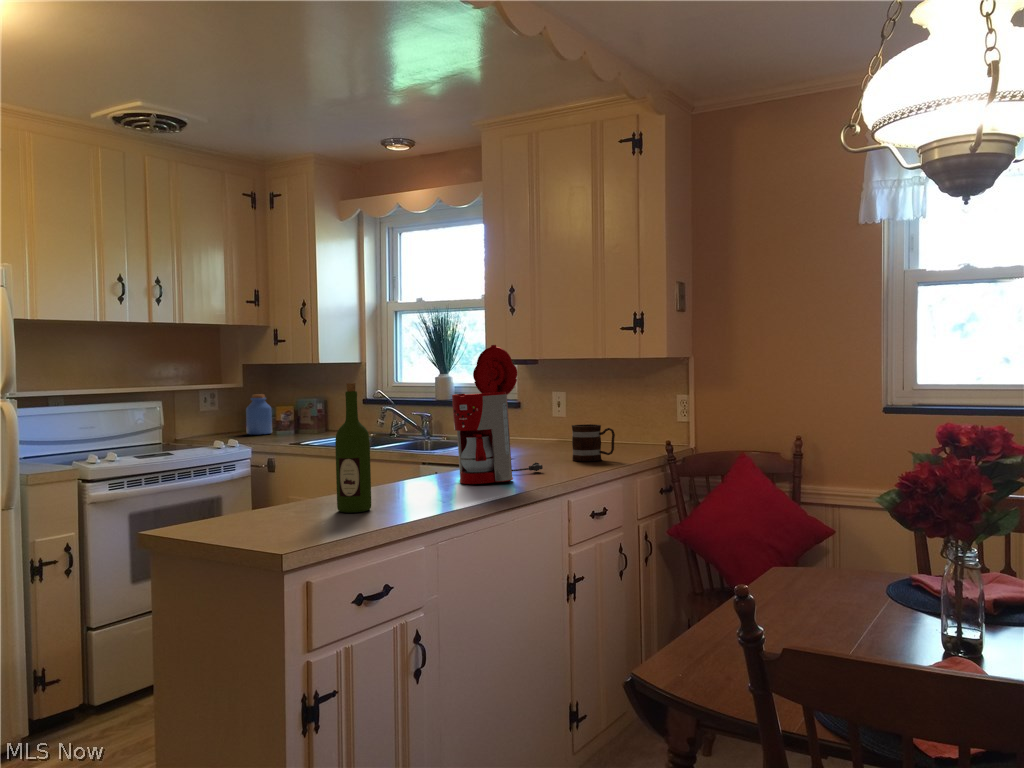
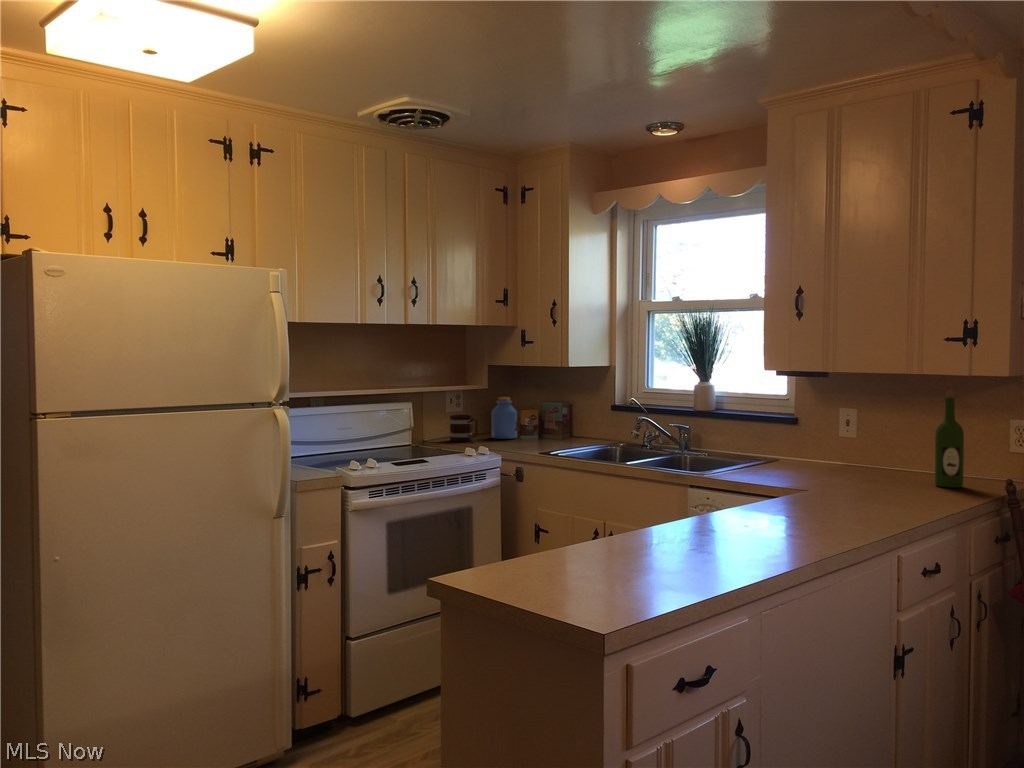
coffee maker: present [452,345,543,484] -> none [758,362,860,530]
wine bottle: present [335,383,371,513] -> present [935,391,964,488]
mug: present [572,424,615,461] -> present [450,415,478,442]

